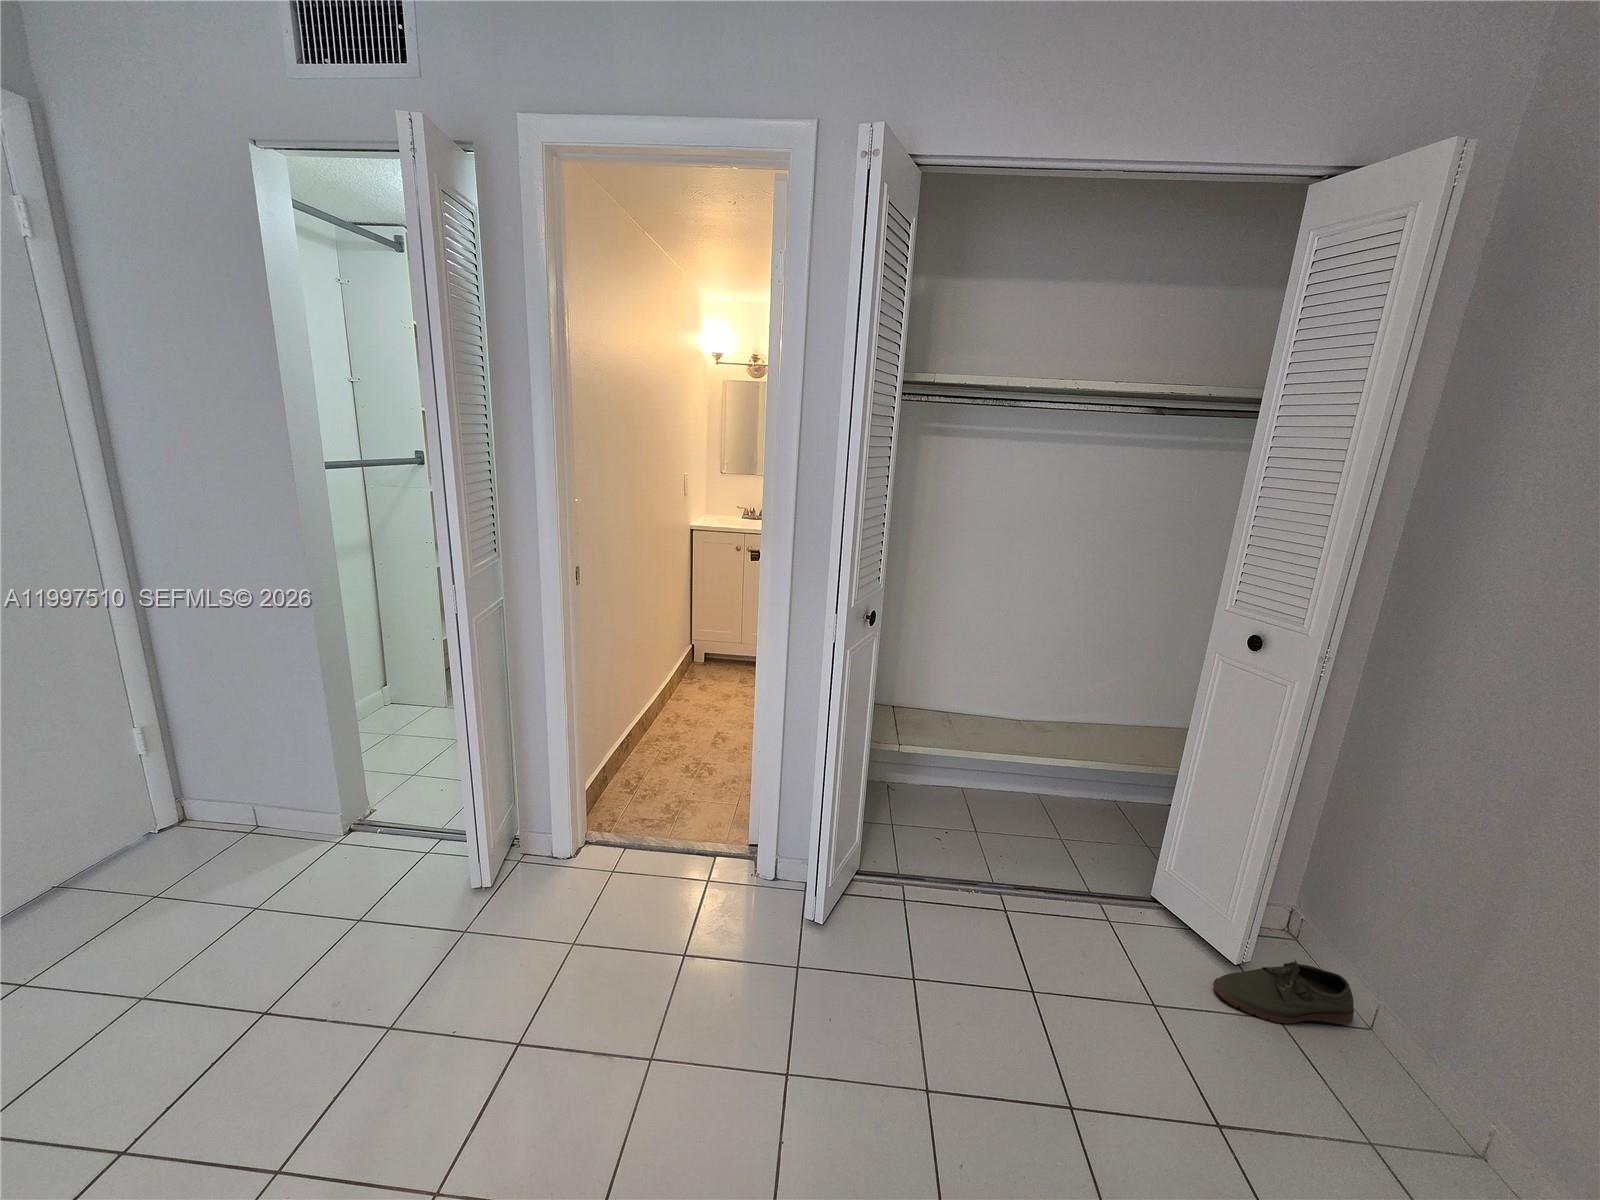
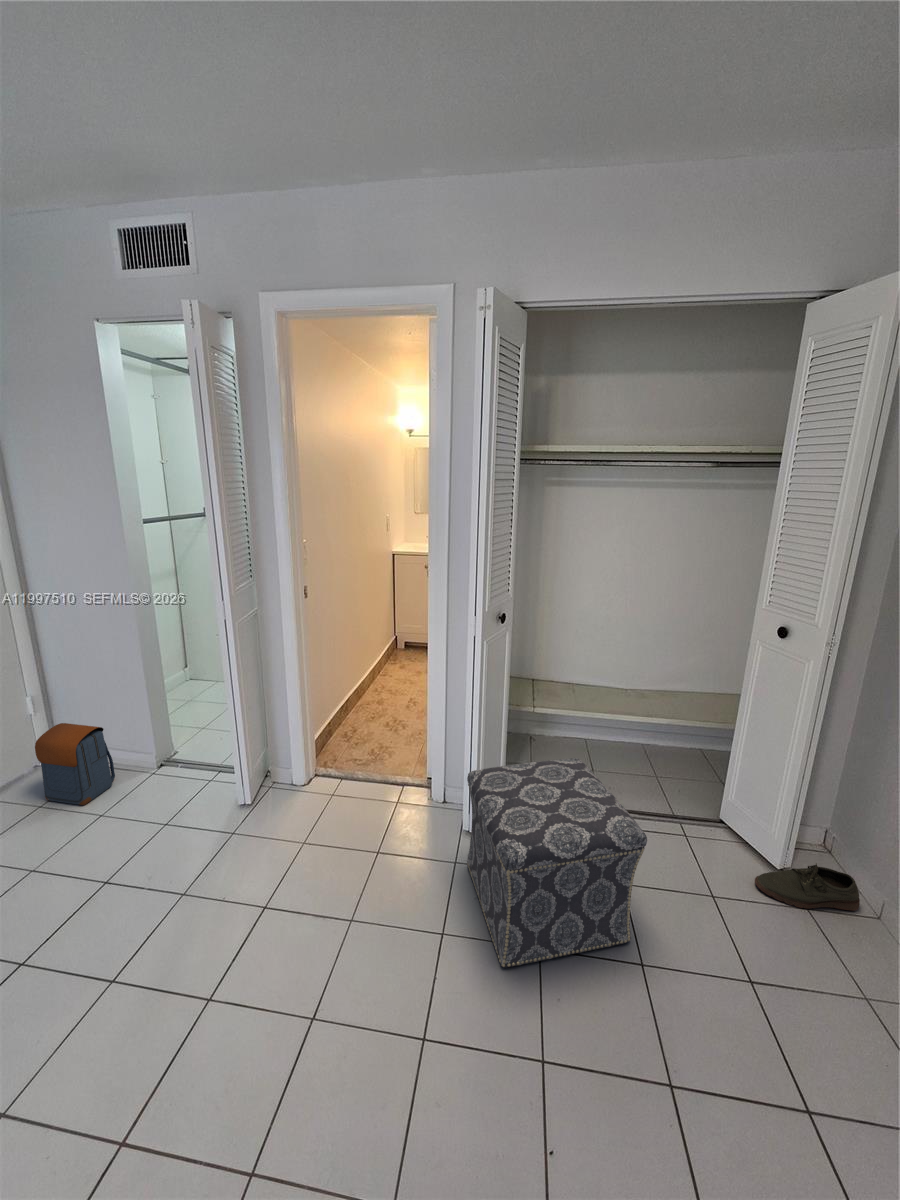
backpack: none [143,768,275,894] -> present [35,723,115,805]
ottoman: none [816,818,1091,1133] -> present [467,758,647,967]

